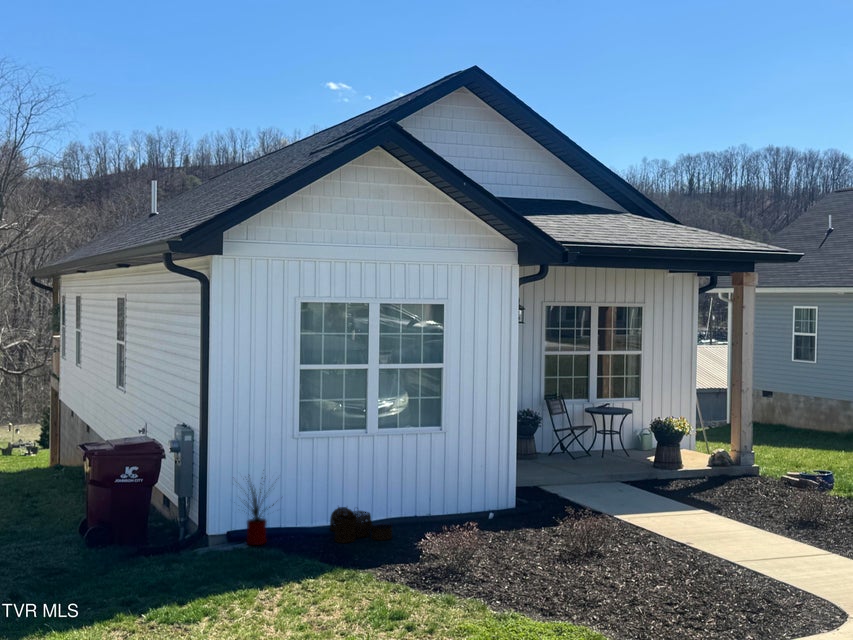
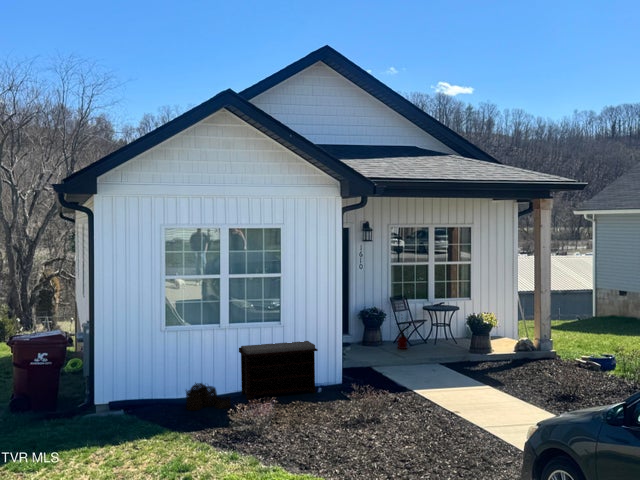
bench: none [391,451,494,529] -> present [239,341,318,400]
house plant: present [247,477,274,545] -> present [397,326,407,349]

